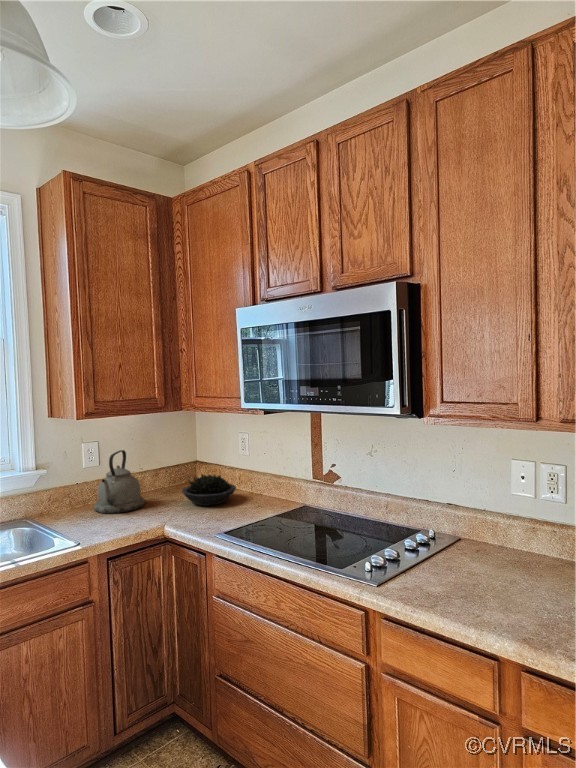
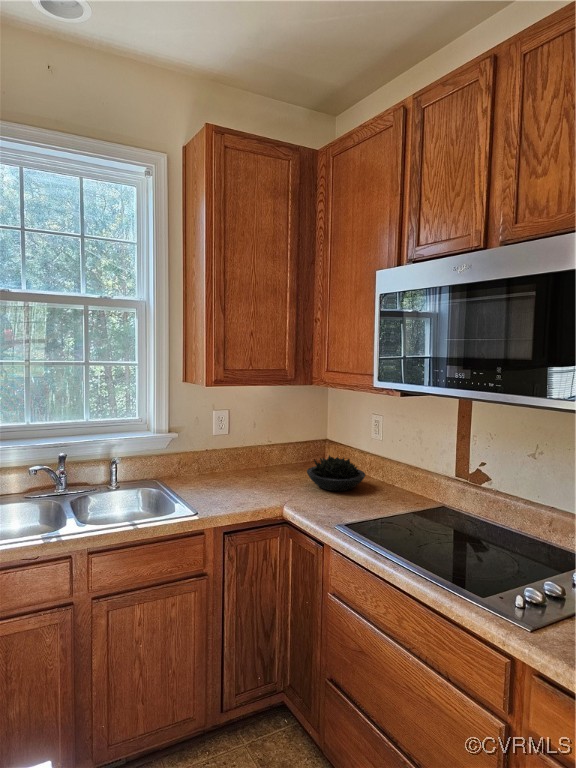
kettle: present [94,450,145,513] -> none [218,422,269,486]

